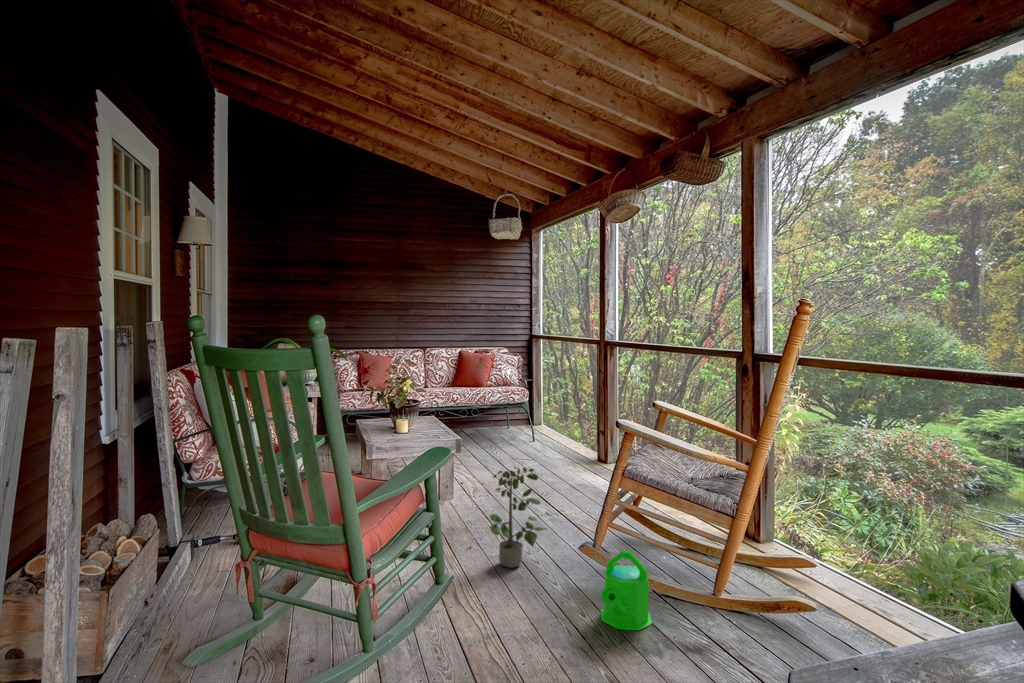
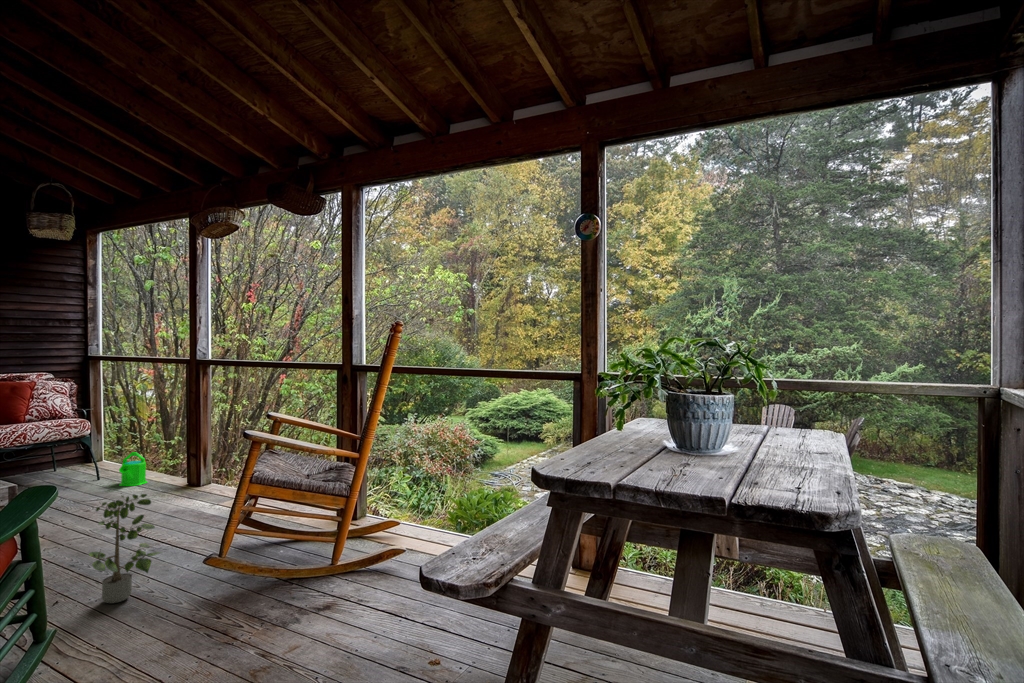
watering can: present [601,551,652,630] -> present [119,452,147,486]

